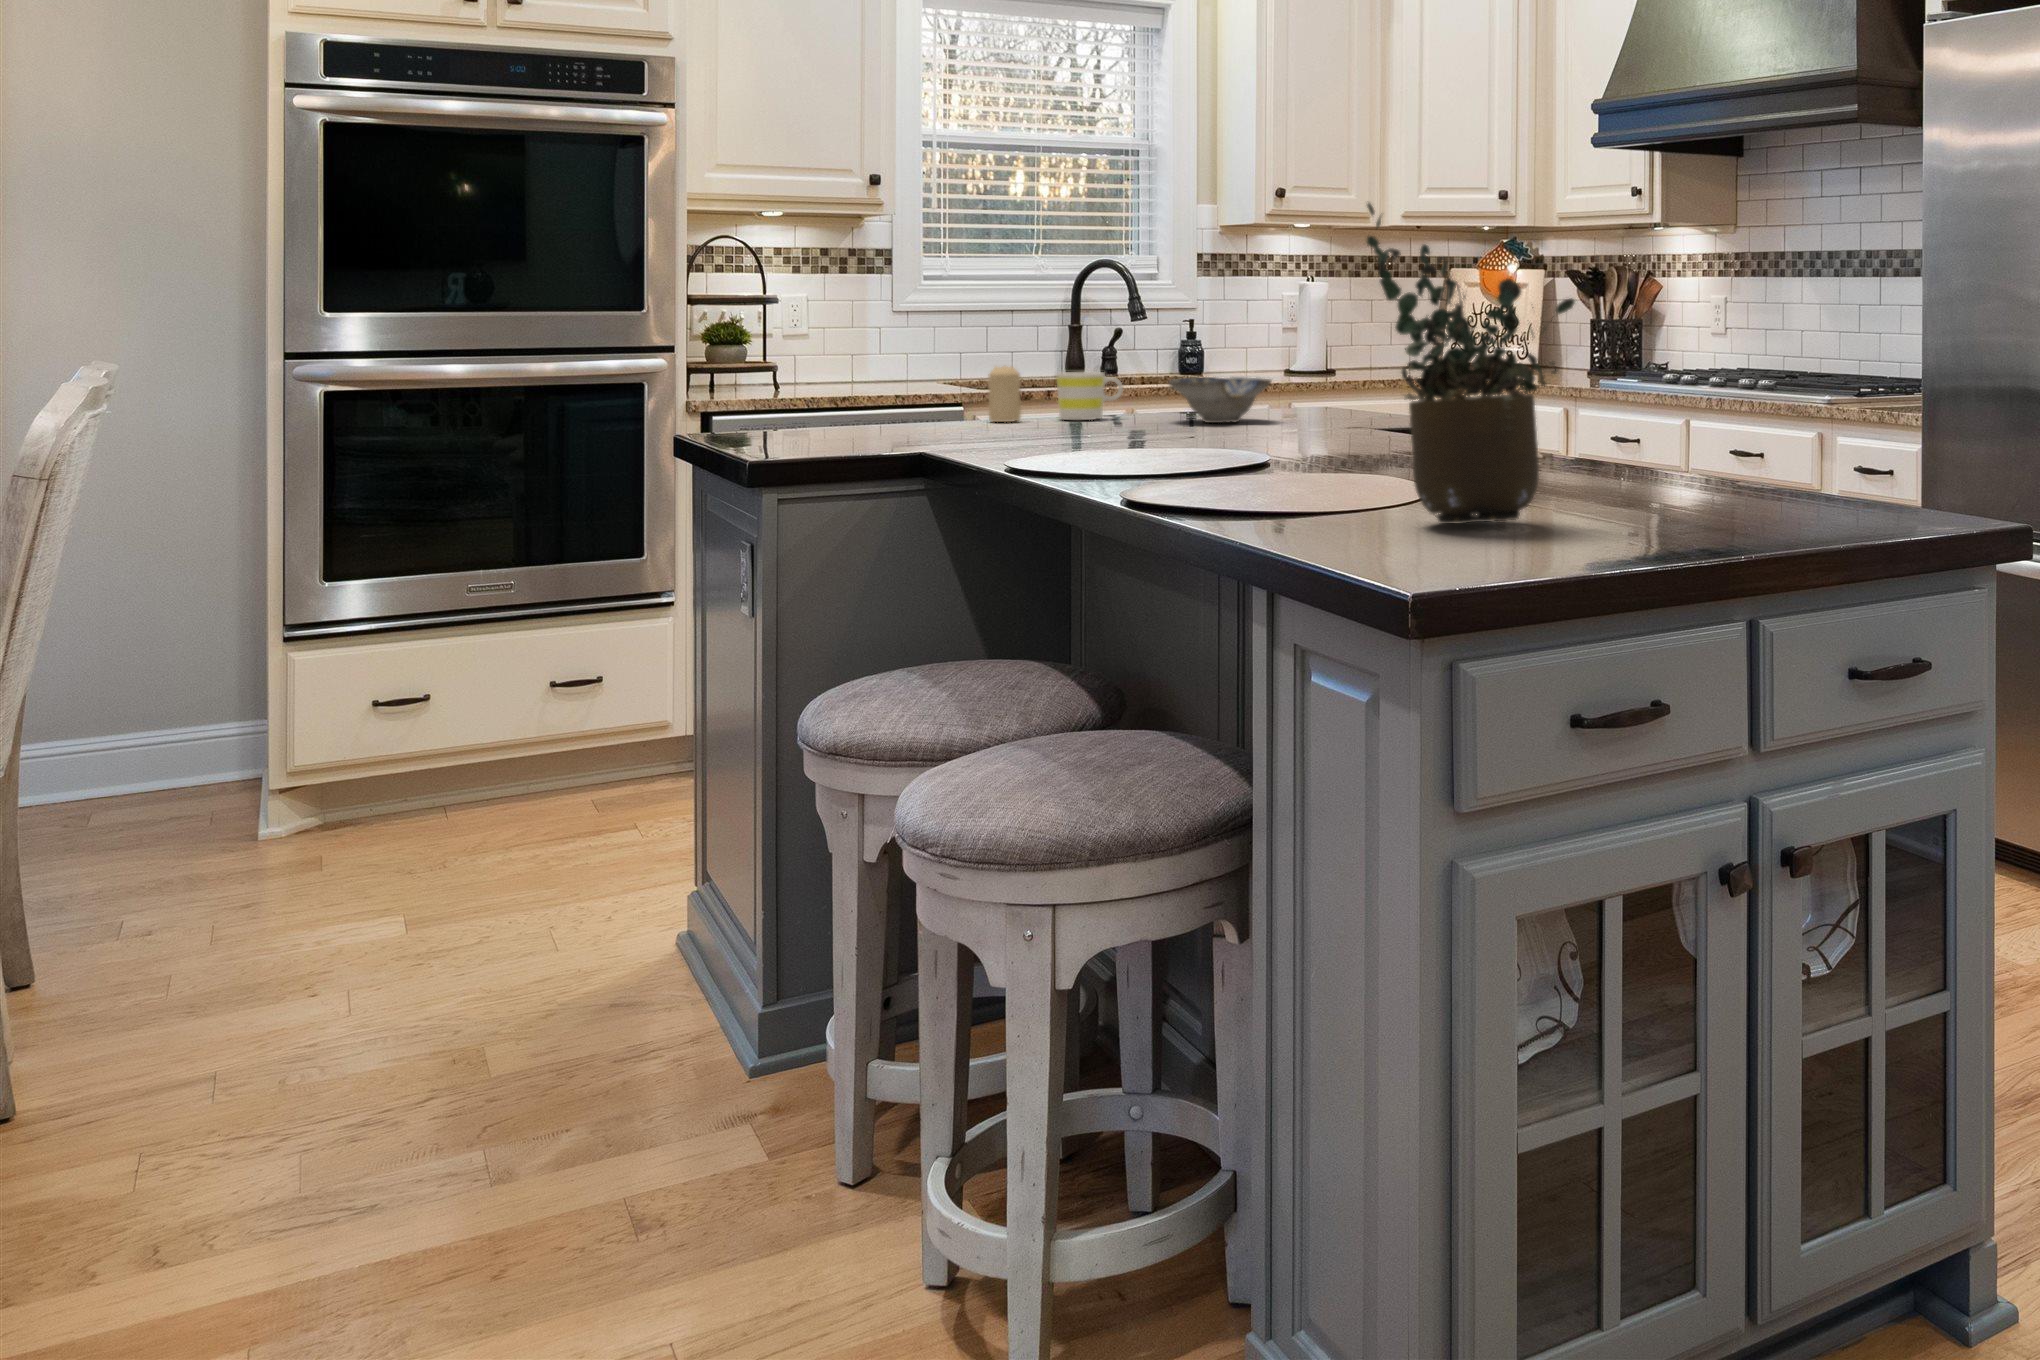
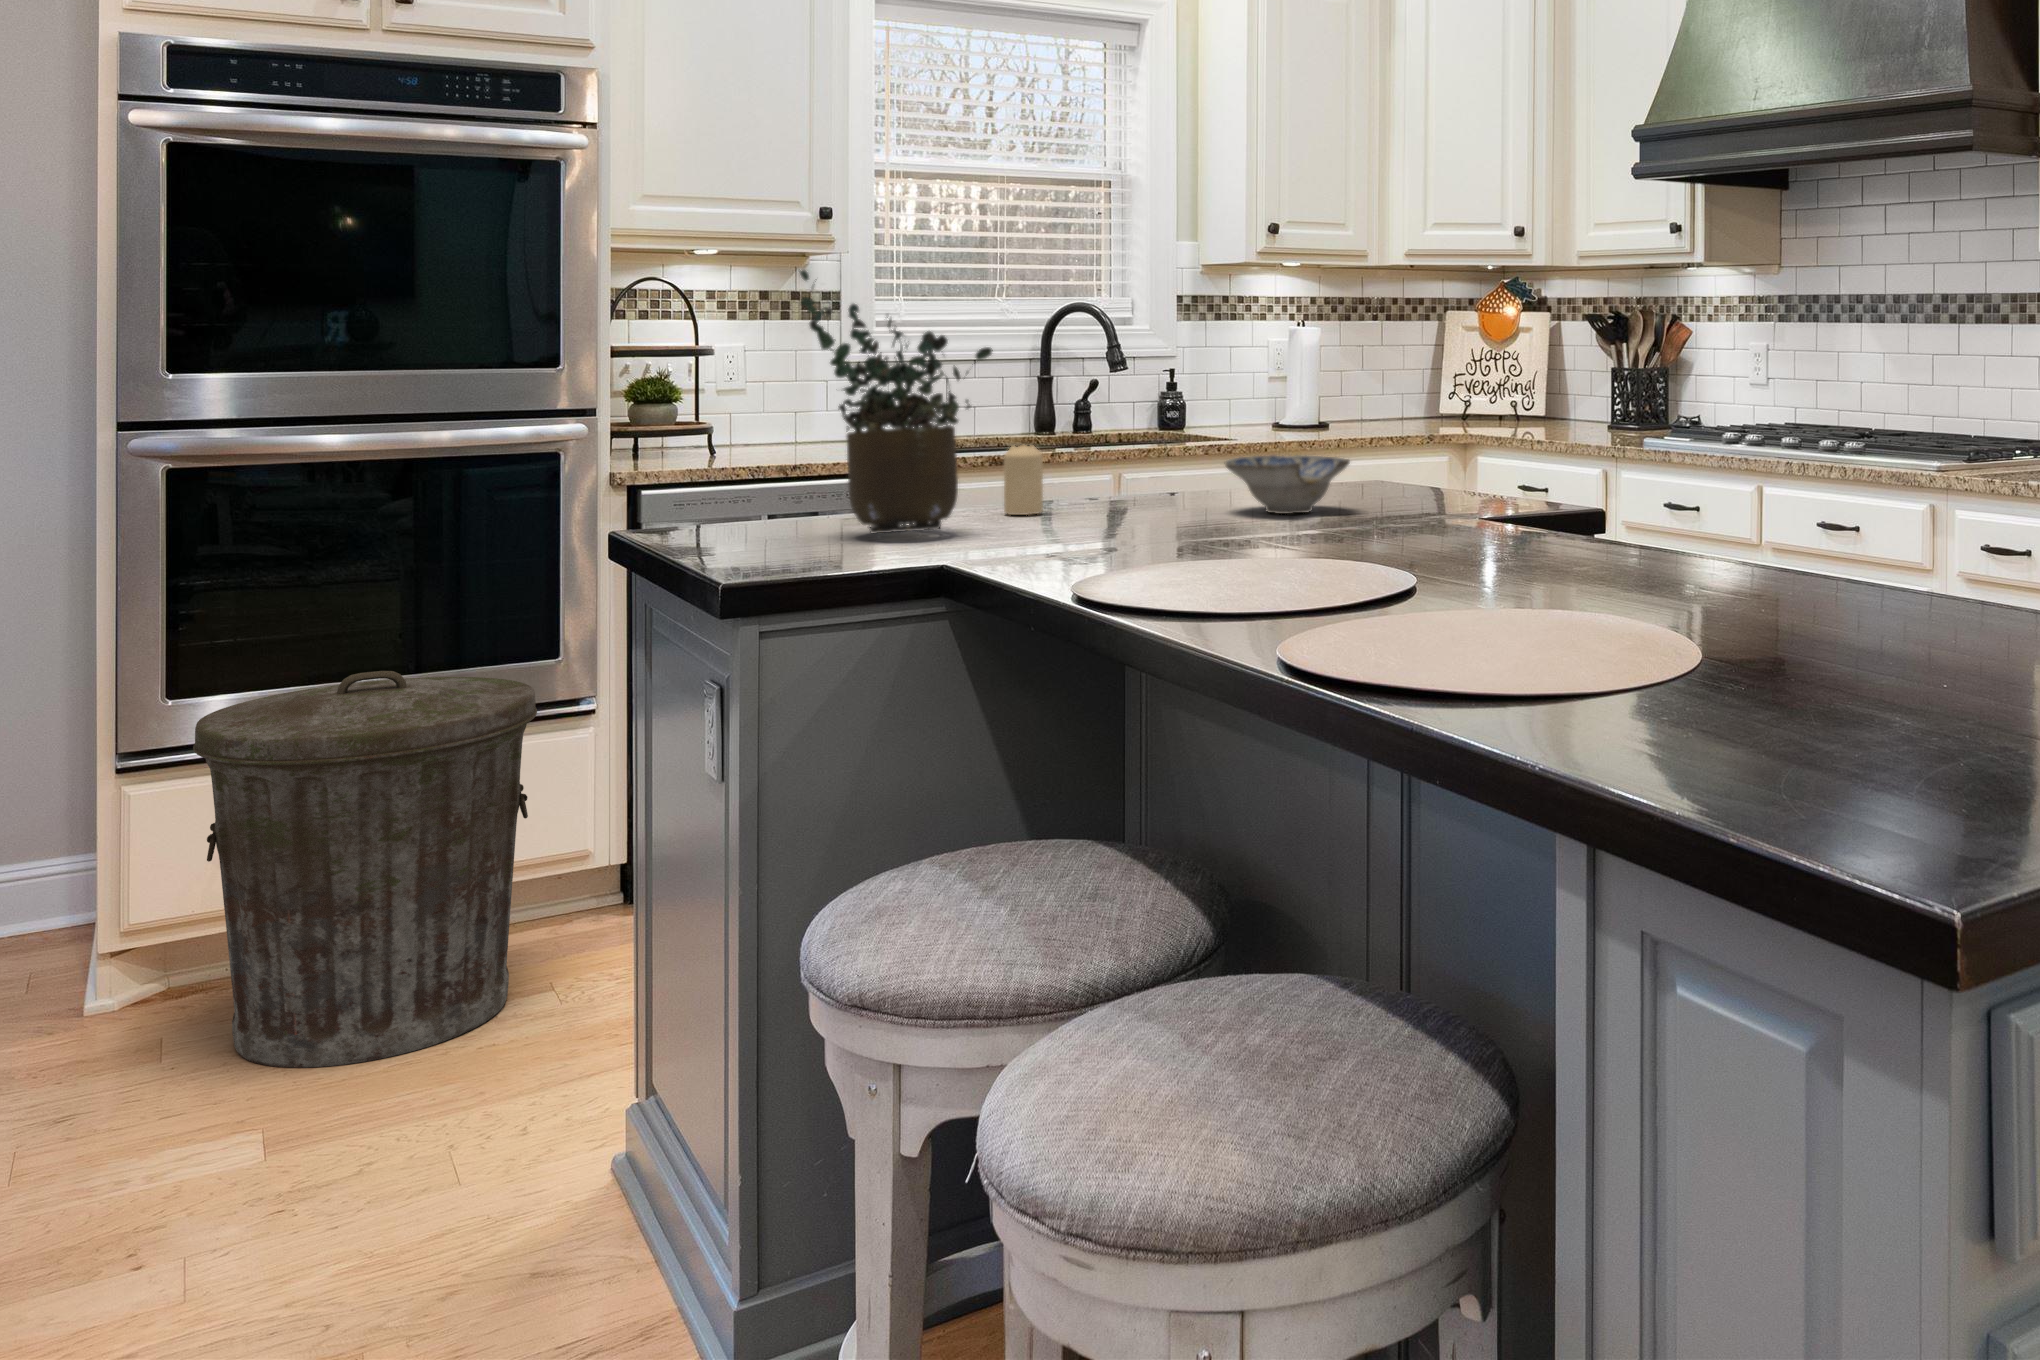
potted plant: present [1367,203,1575,524] -> present [800,270,993,534]
mug: present [1056,372,1123,420] -> none [1085,450,1165,511]
trash can: none [349,557,624,873] -> present [193,671,537,1068]

